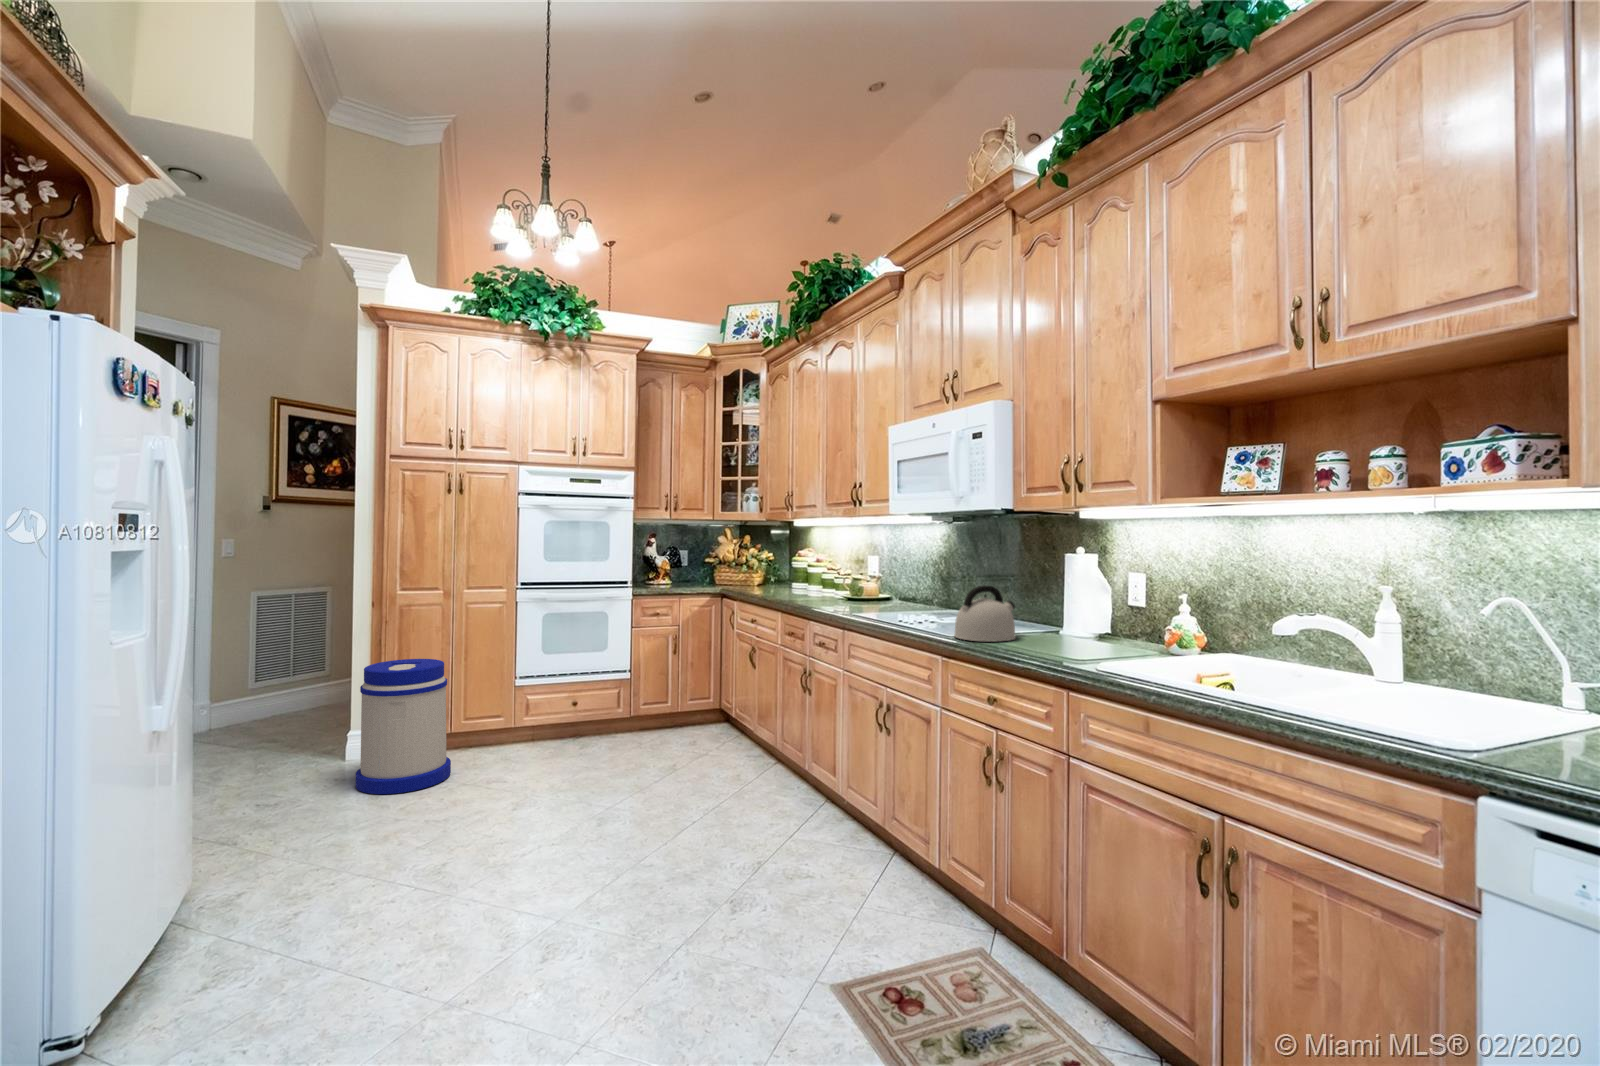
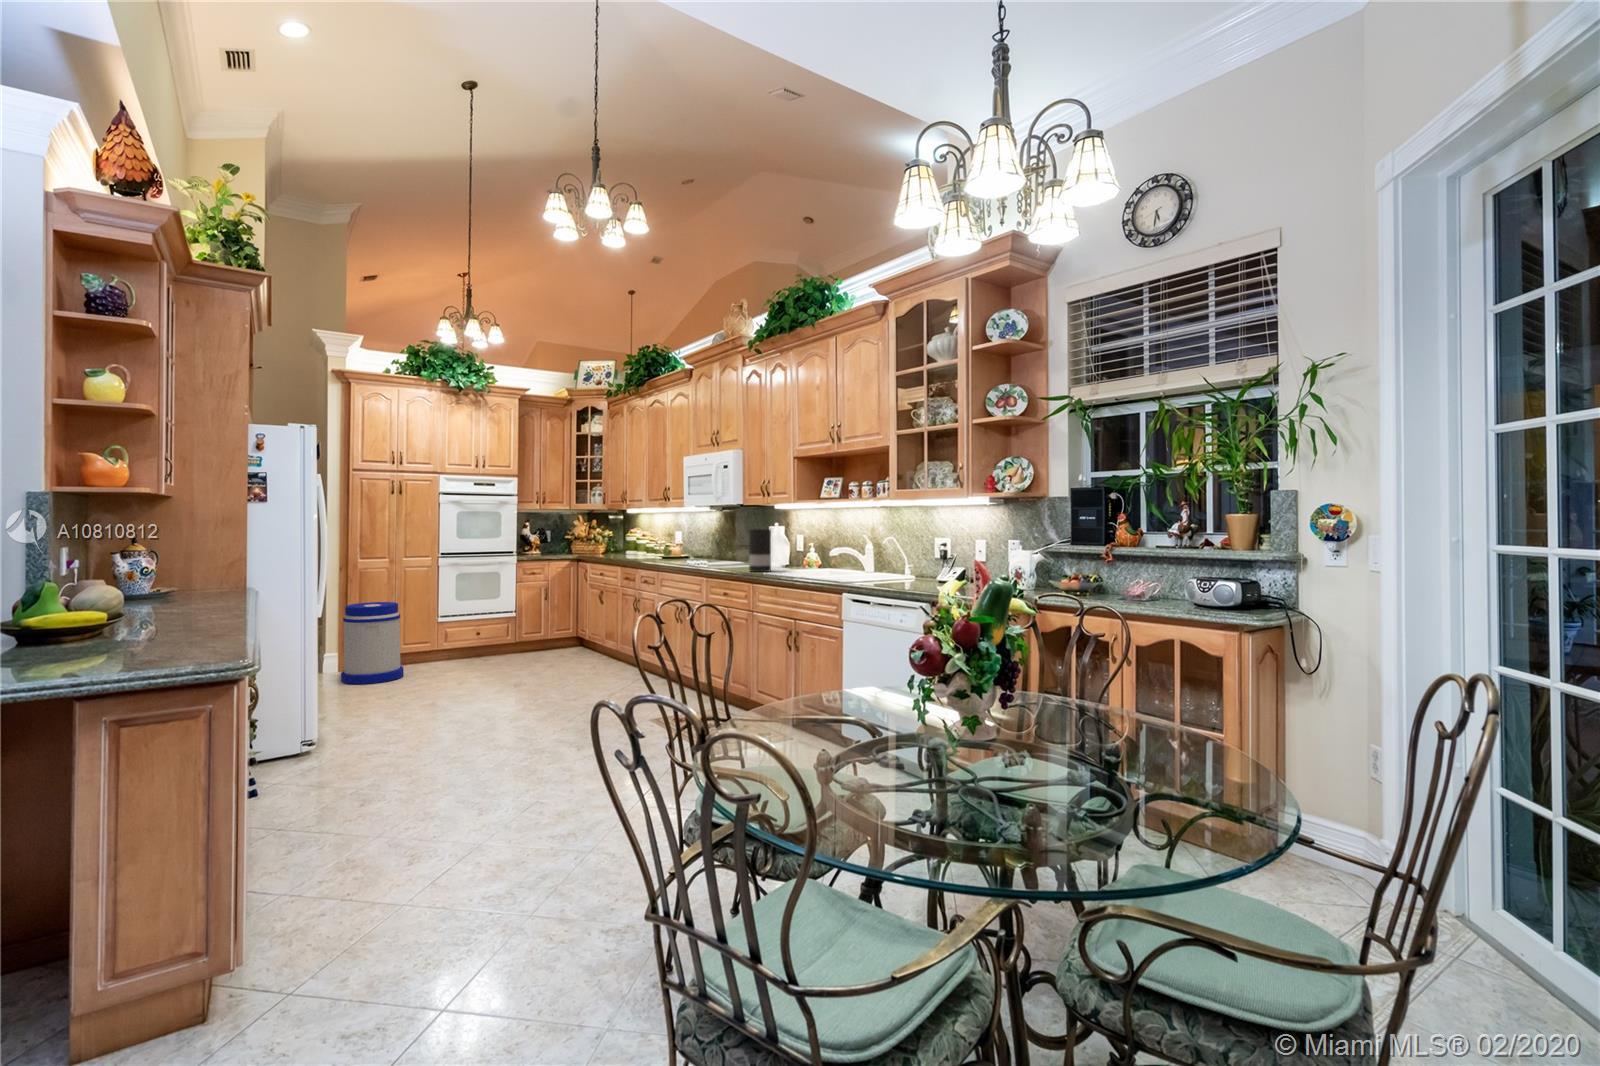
vase: none [1038,561,1089,656] -> present [749,529,771,572]
kettle: present [954,585,1016,642] -> none [714,543,745,569]

